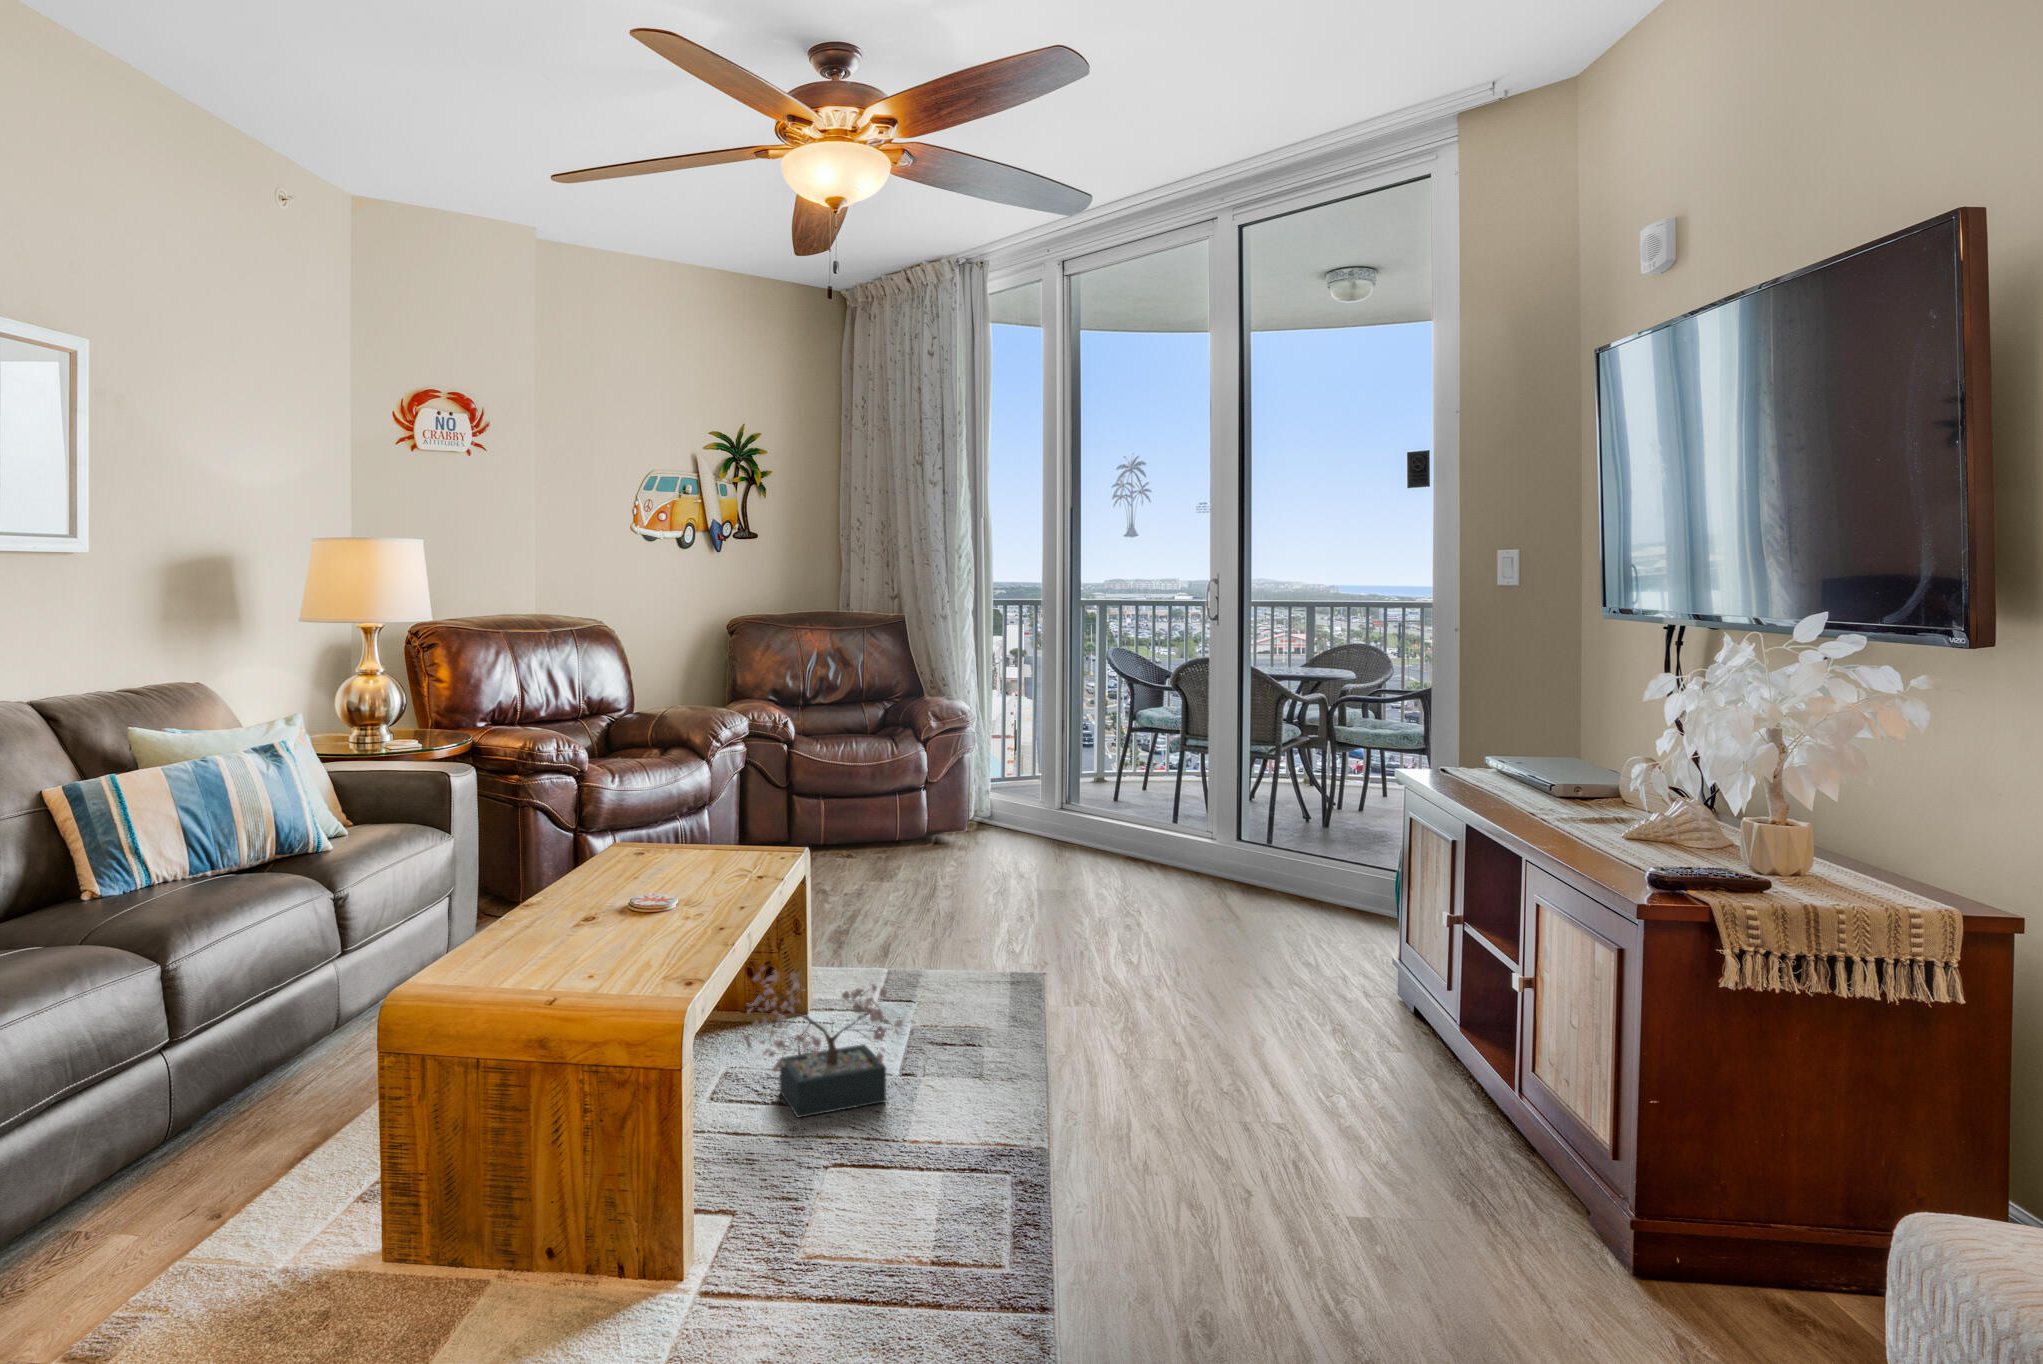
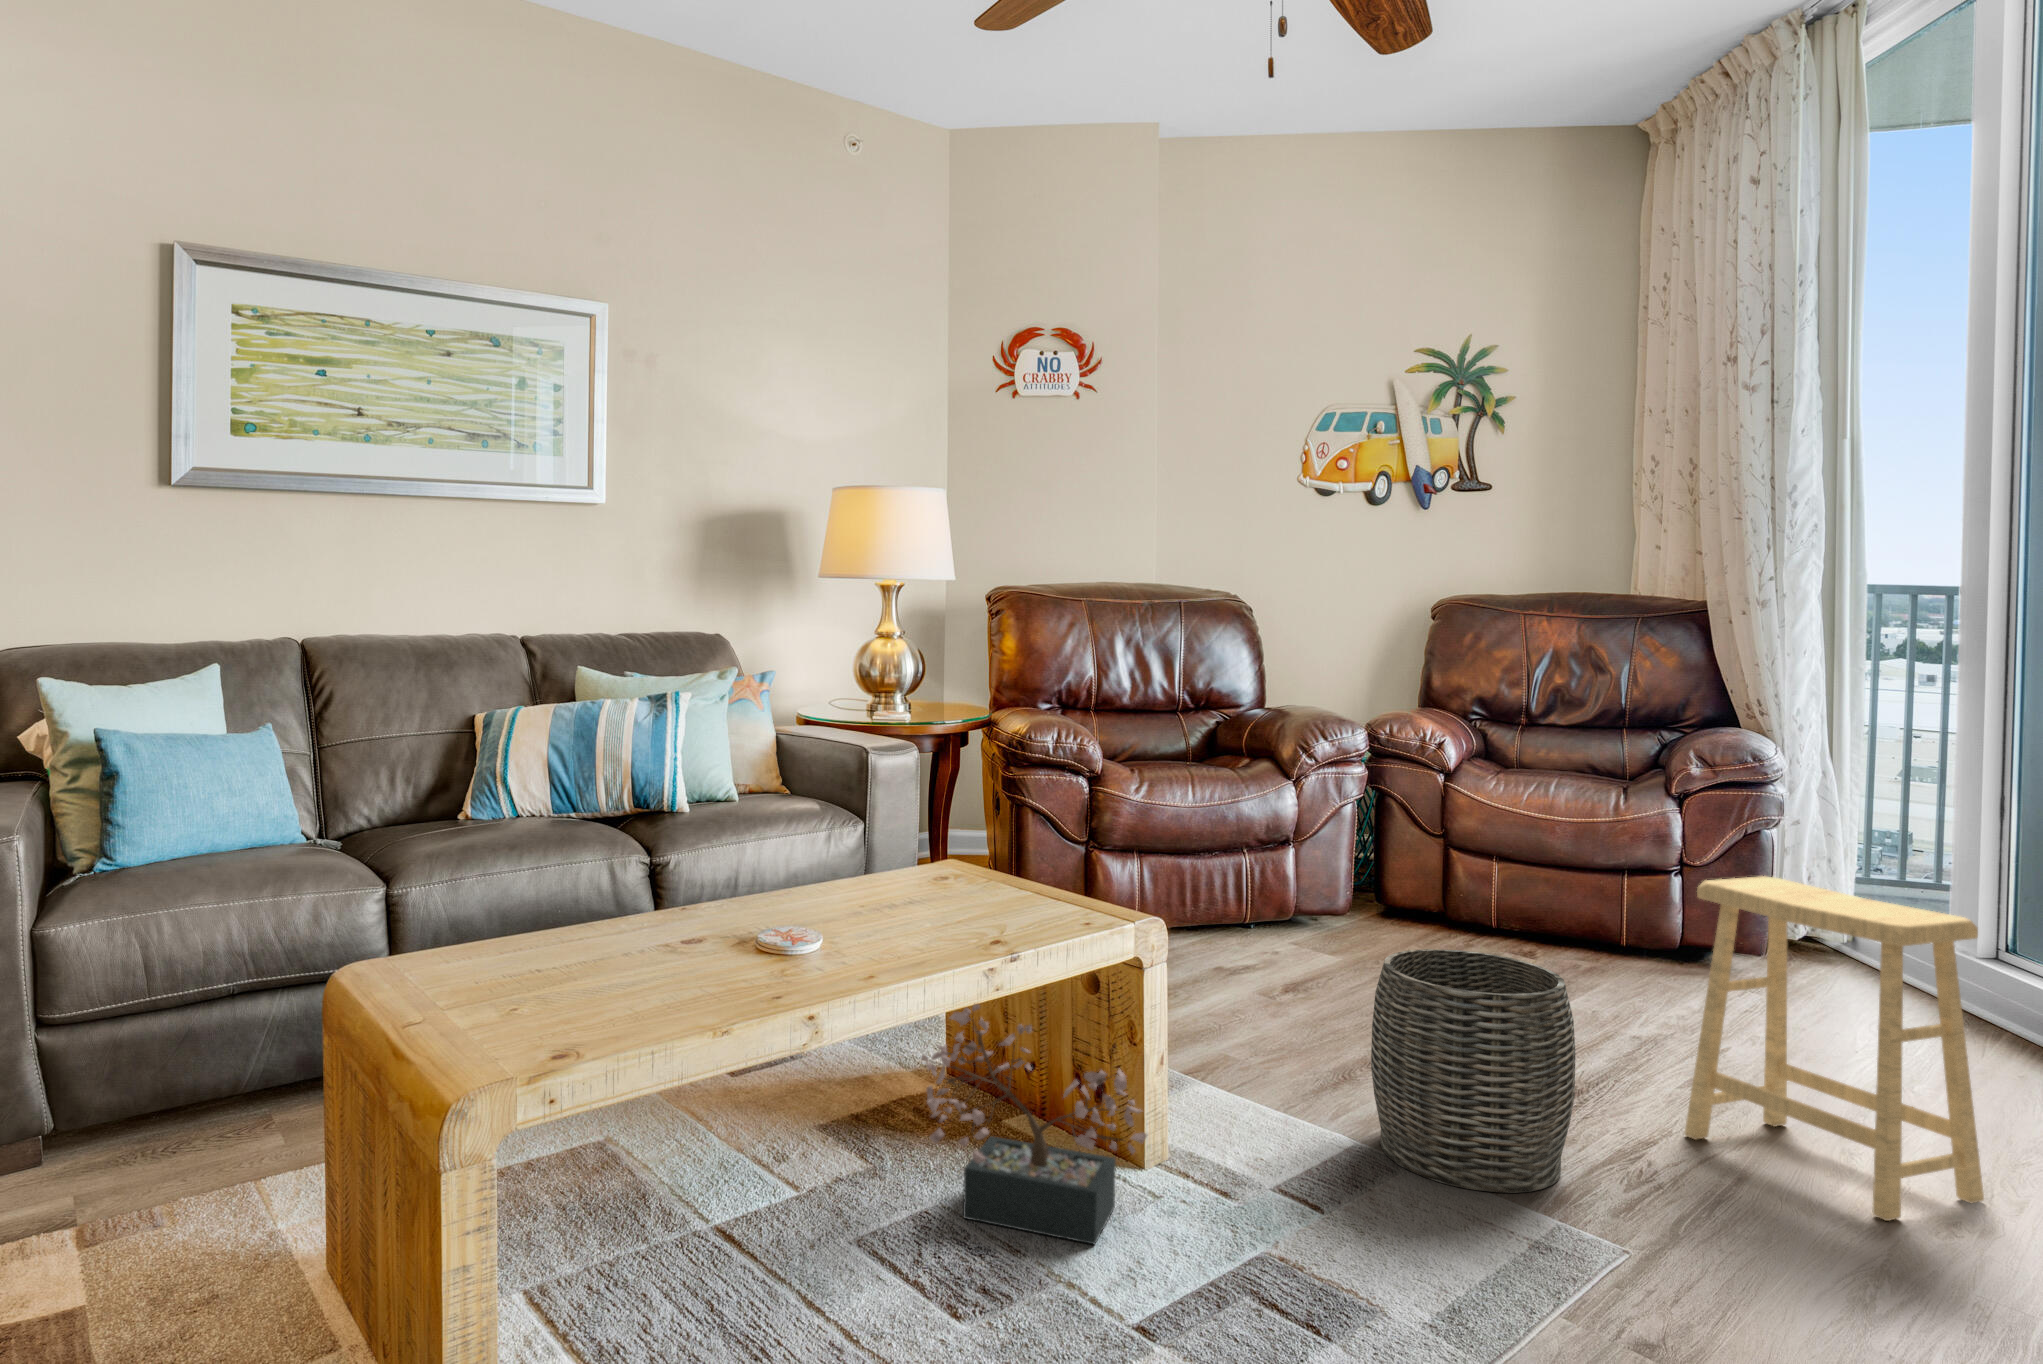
footstool: none [1043,788,1170,957] -> present [1684,876,1984,1221]
woven basket: none [922,860,1035,1002] -> present [1371,949,1576,1193]

